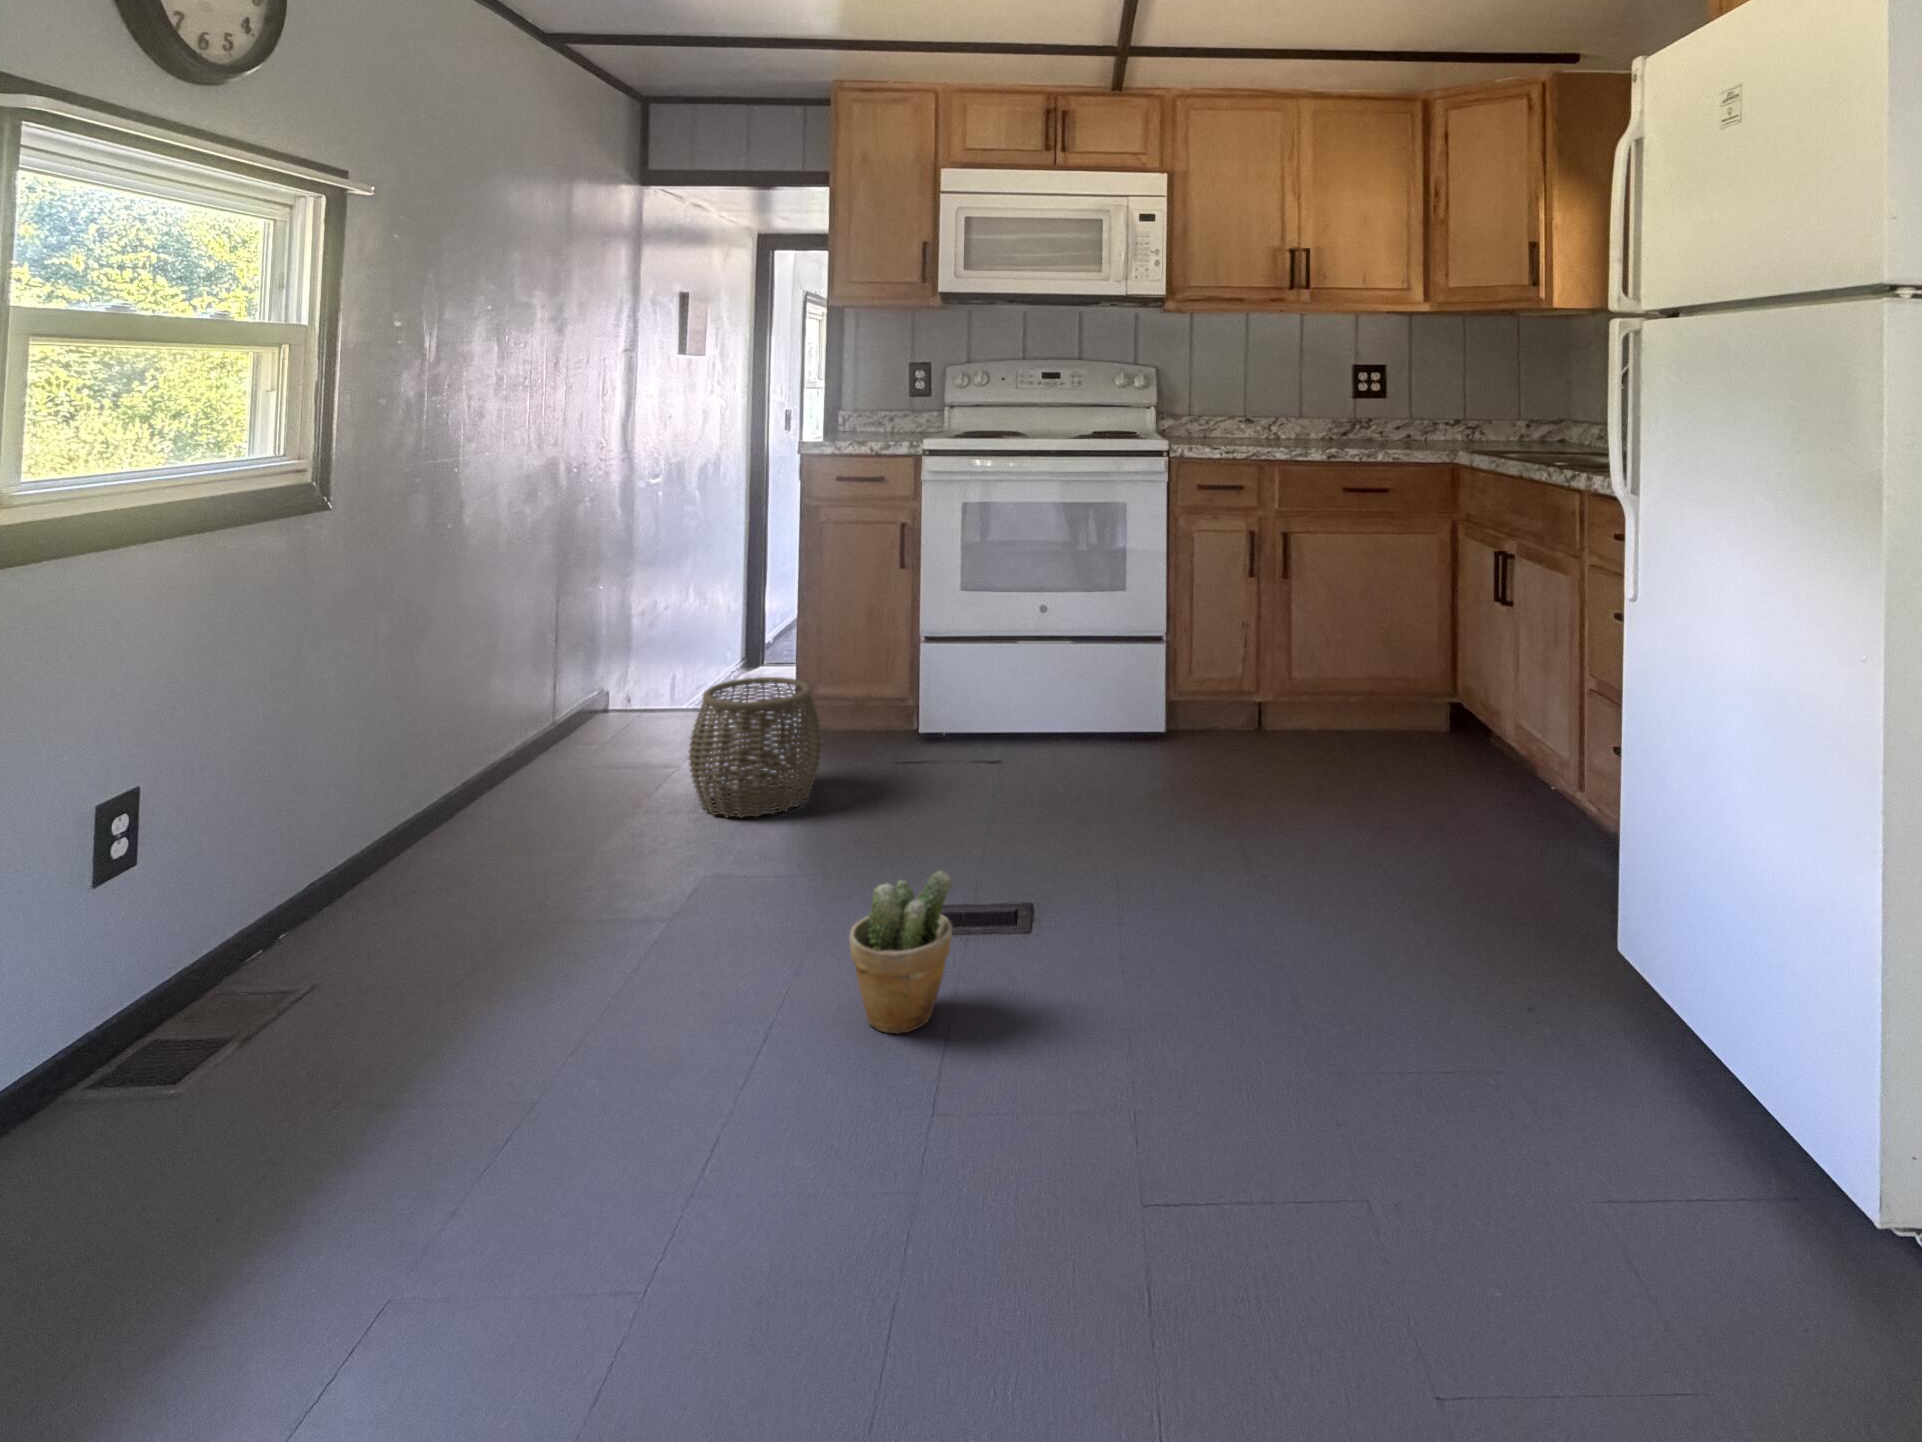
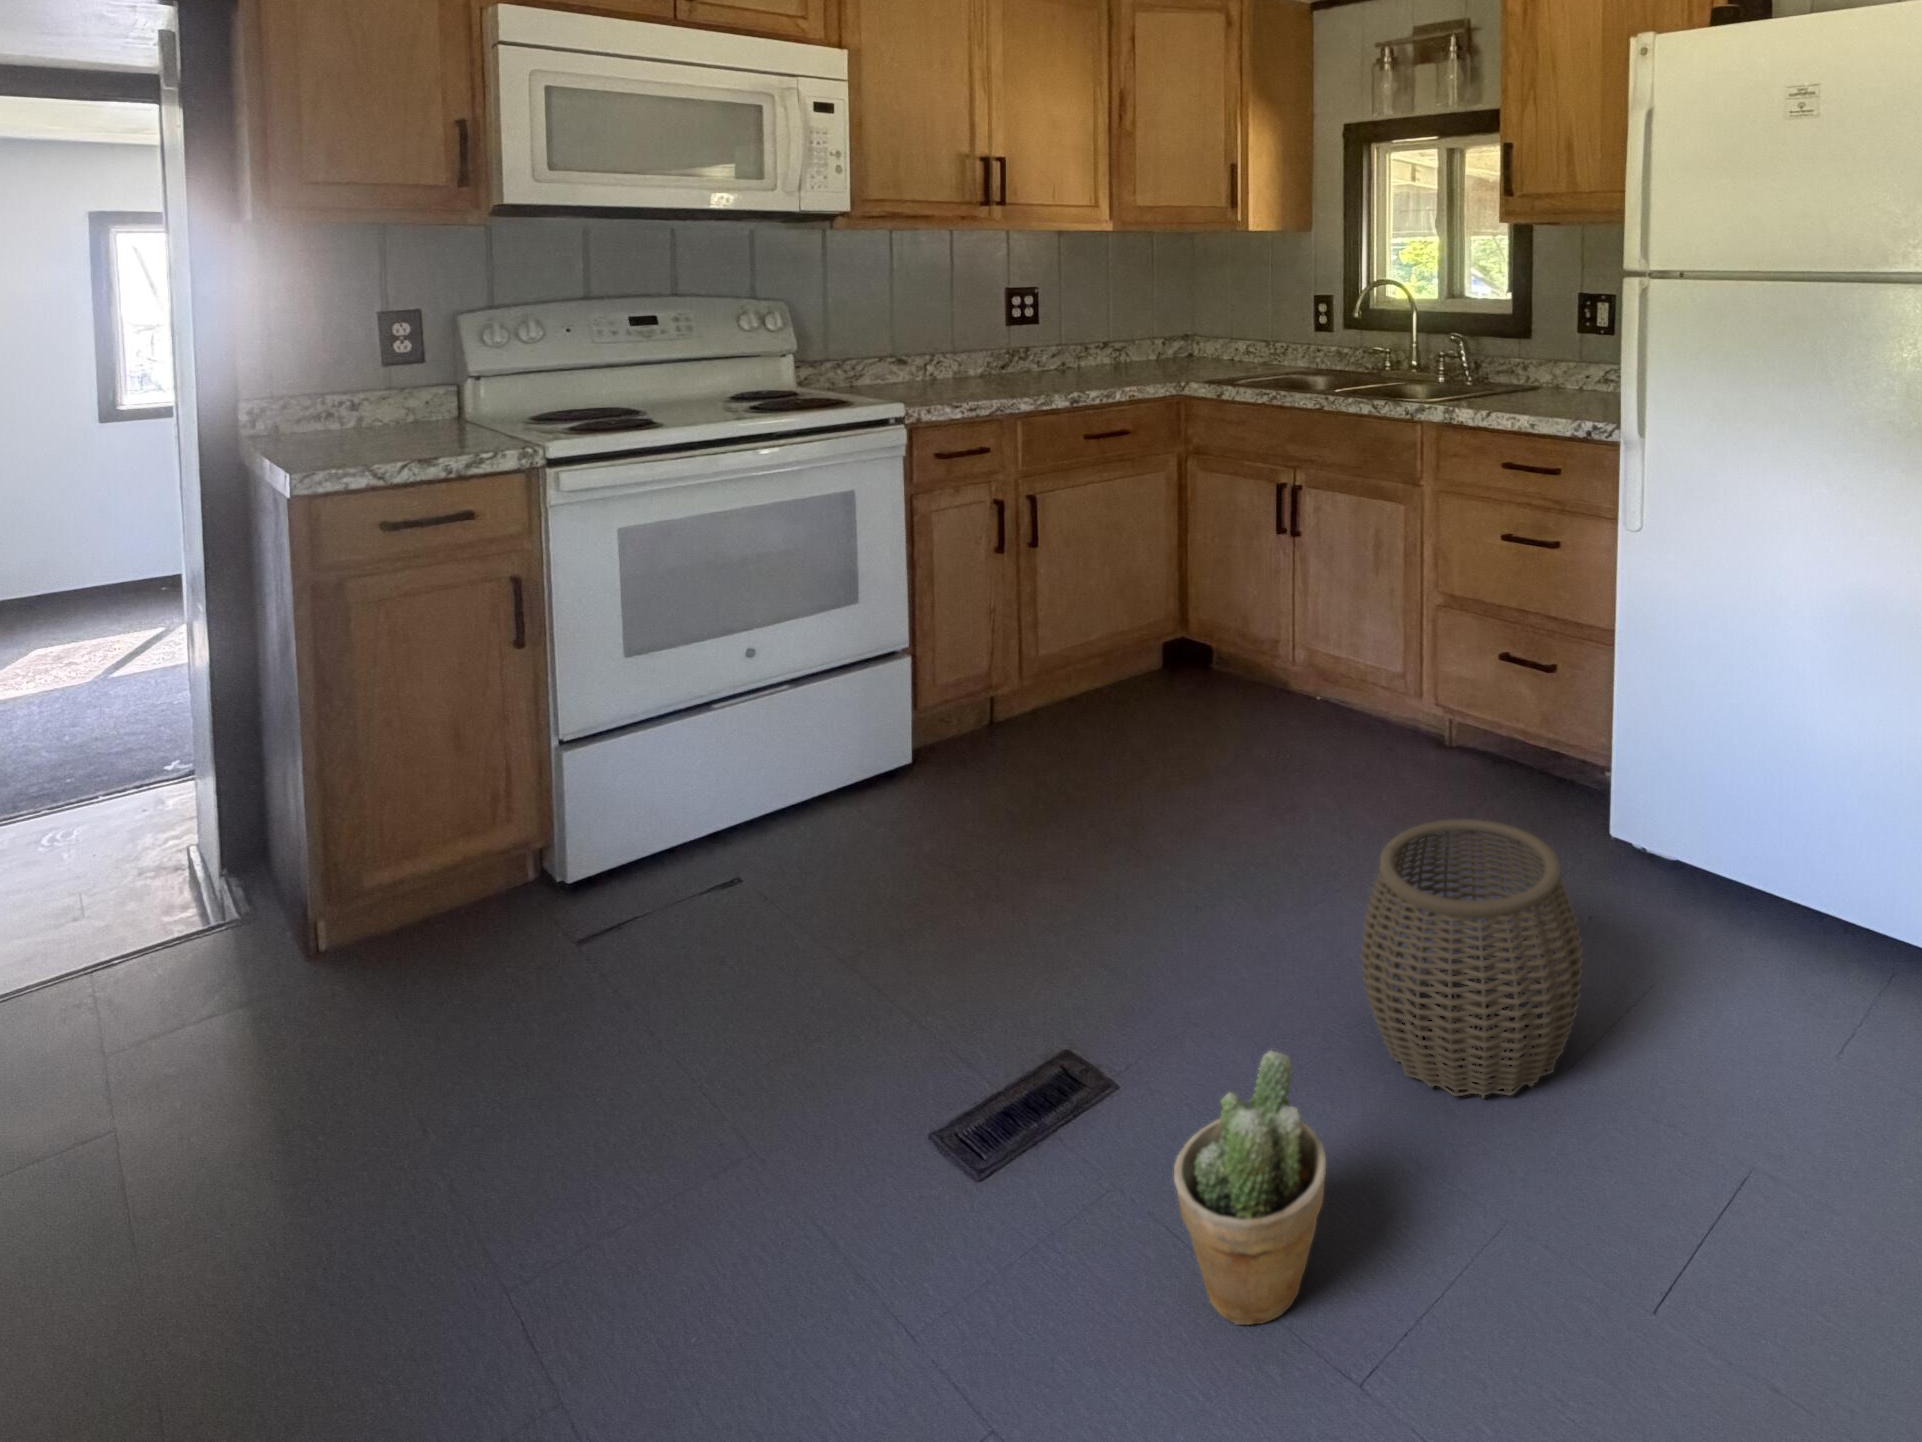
woven basket: present [689,677,823,818] -> present [1360,819,1583,1098]

